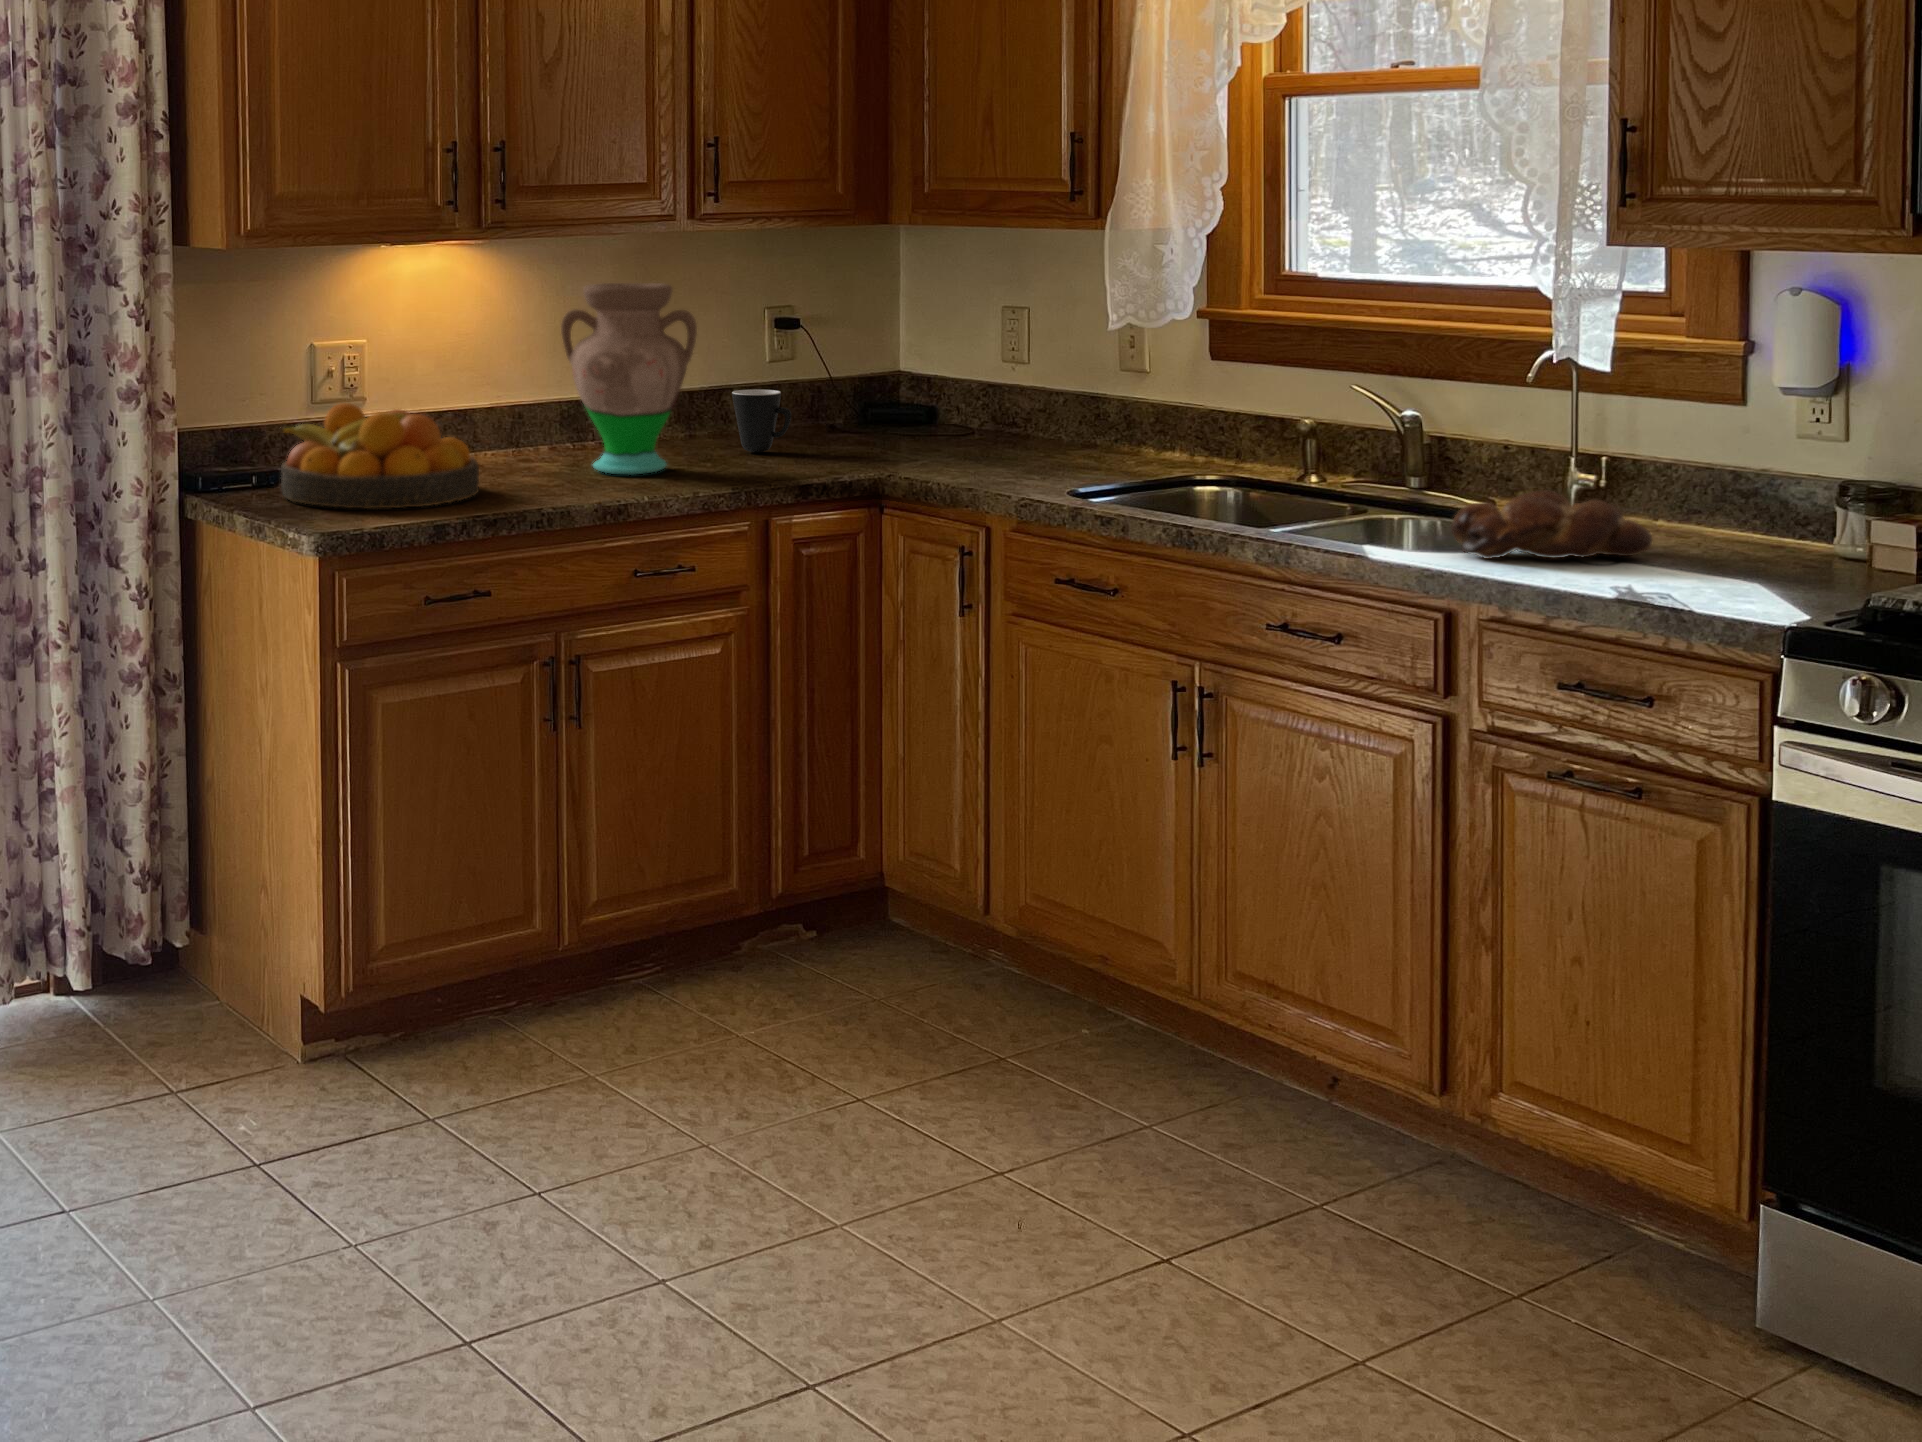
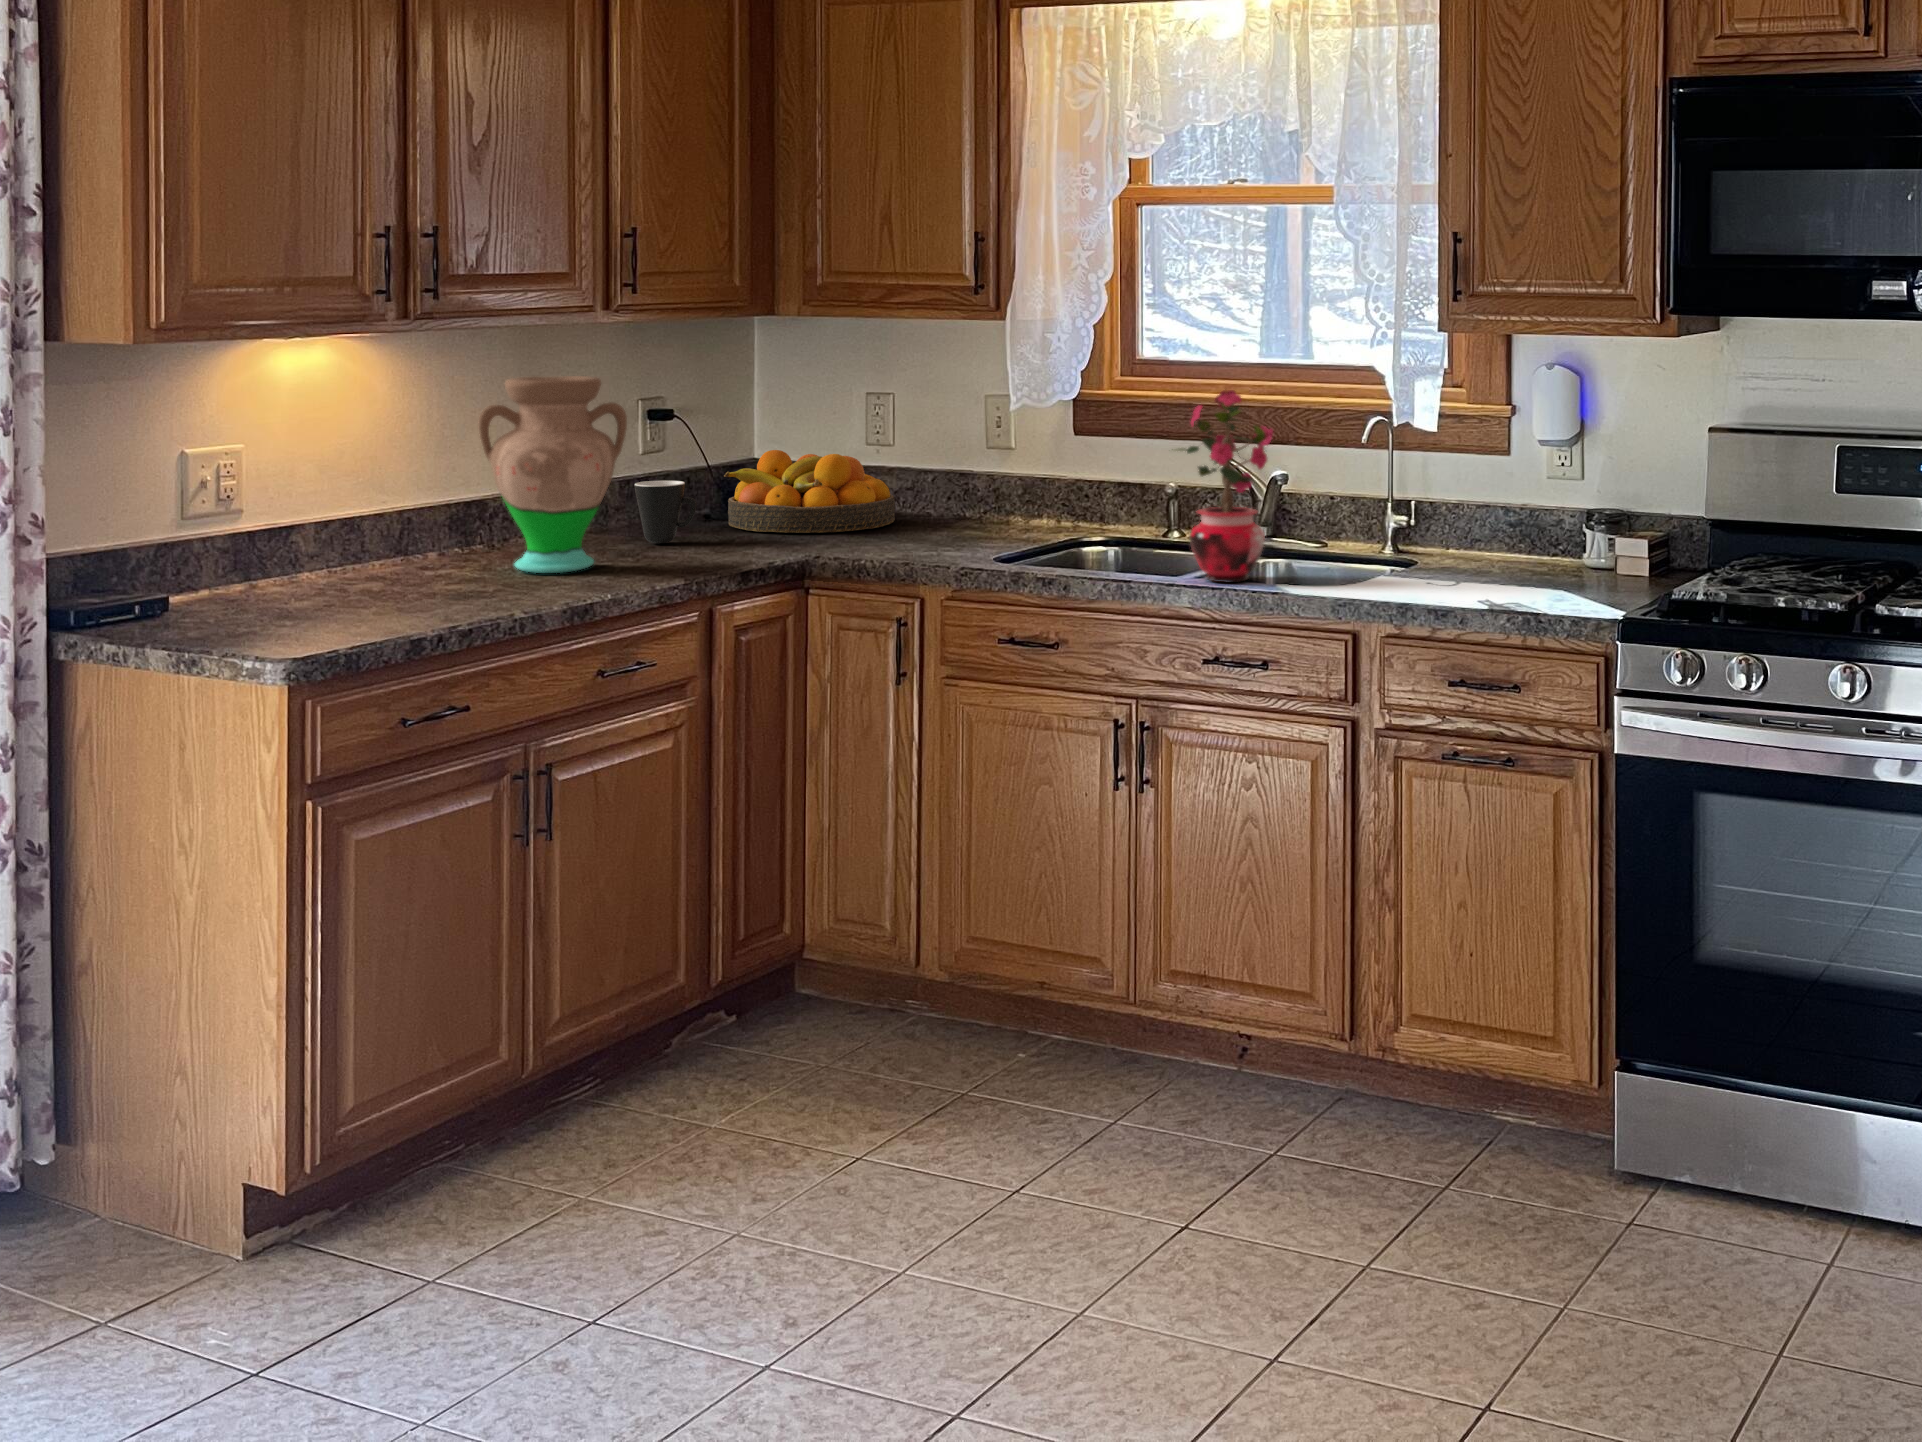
potted plant: none [1241,308,1381,536] -> present [1179,390,1273,582]
fruit bowl: present [279,403,479,509] -> present [724,450,895,533]
bread loaf: present [1451,490,1652,559] -> none [1340,531,1479,589]

